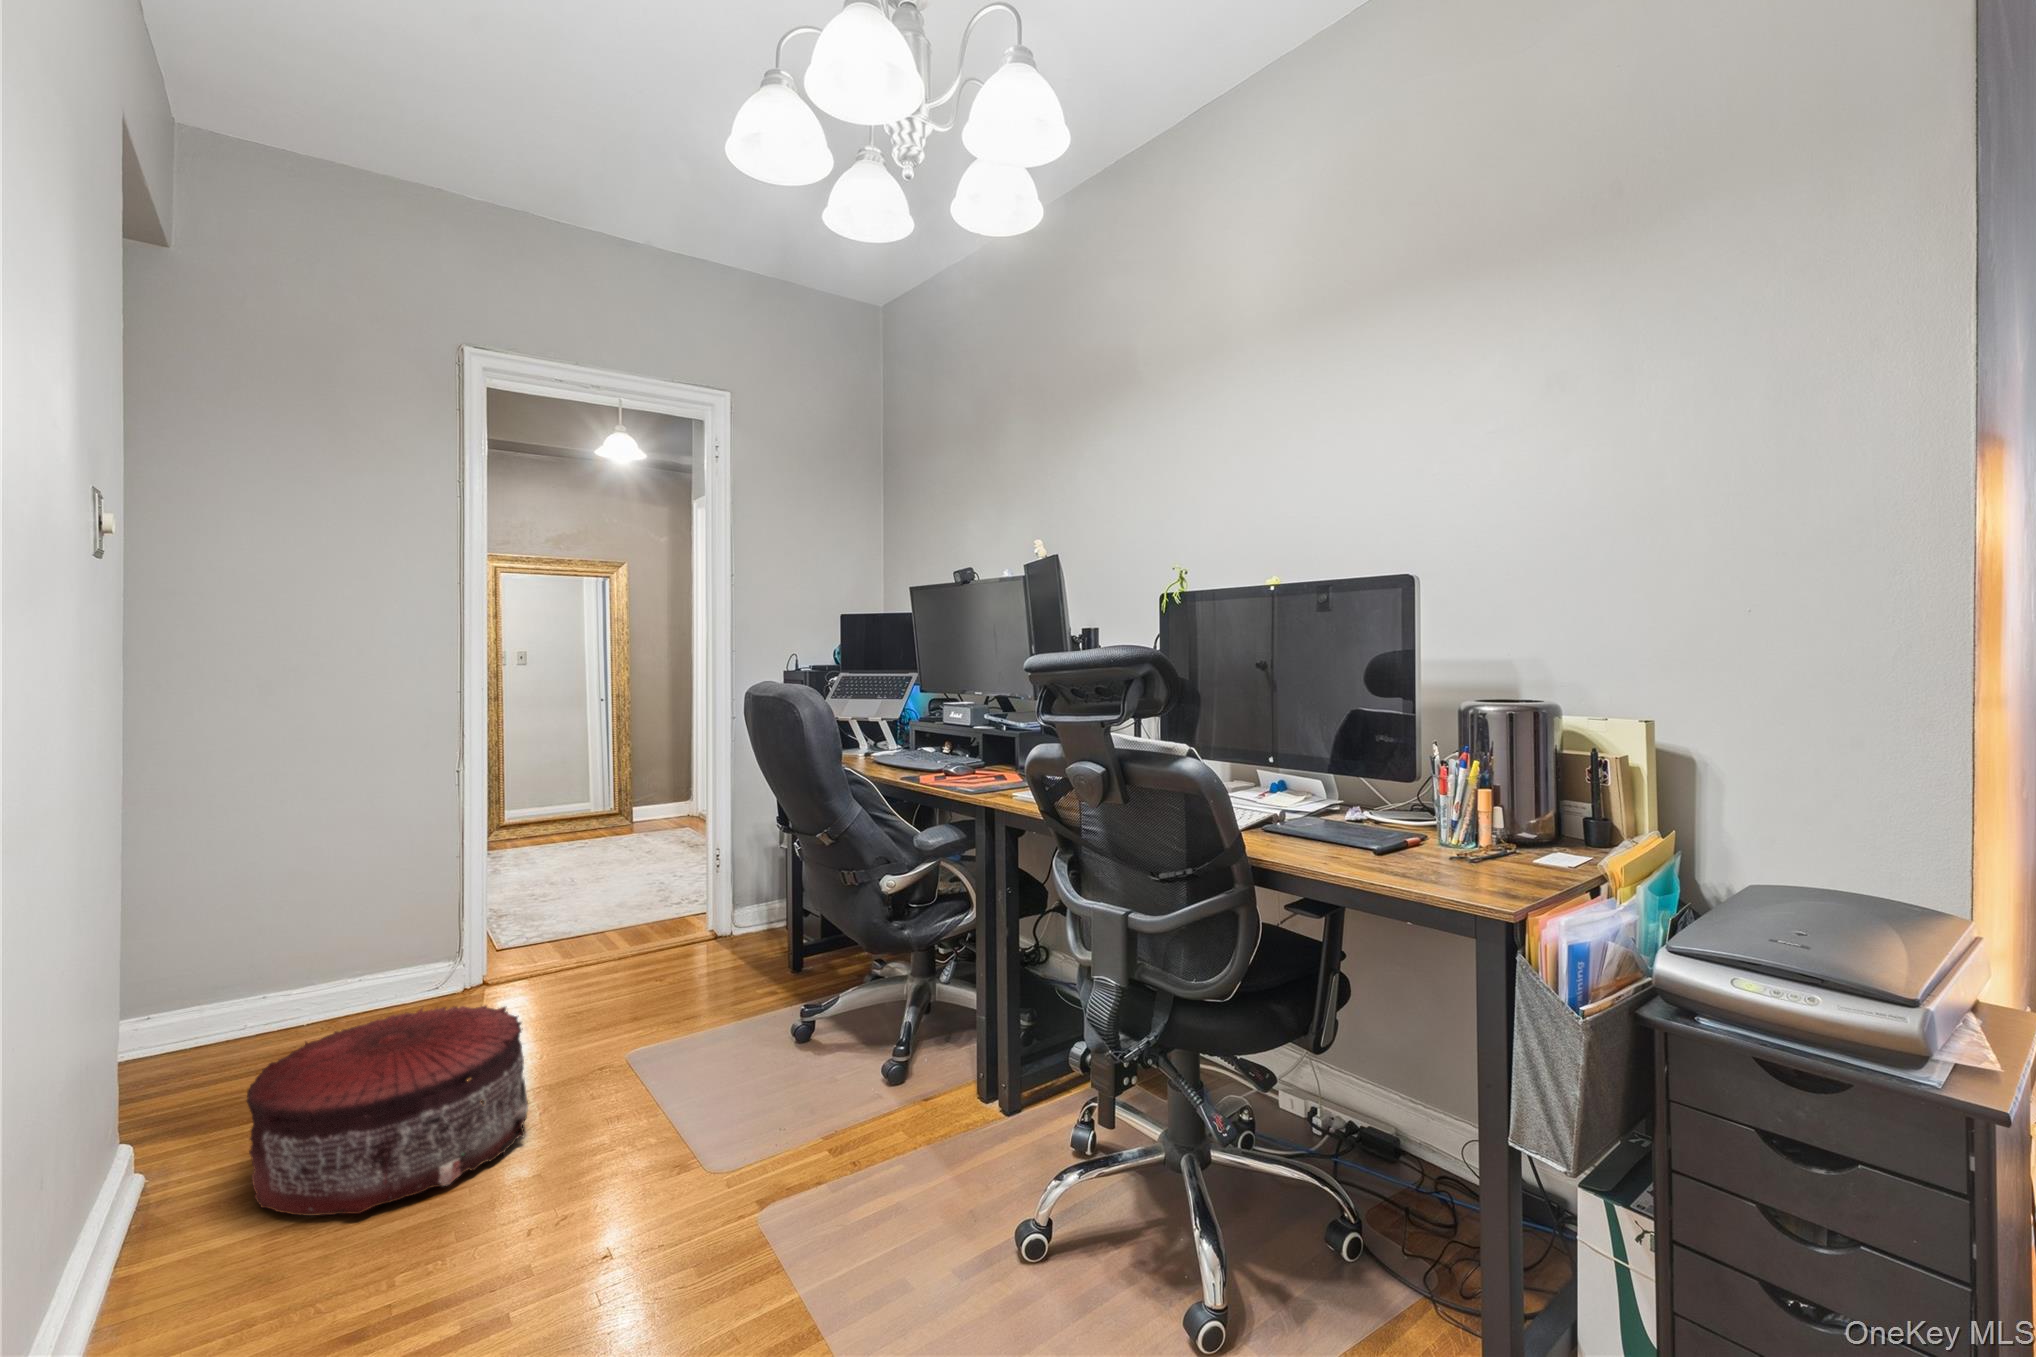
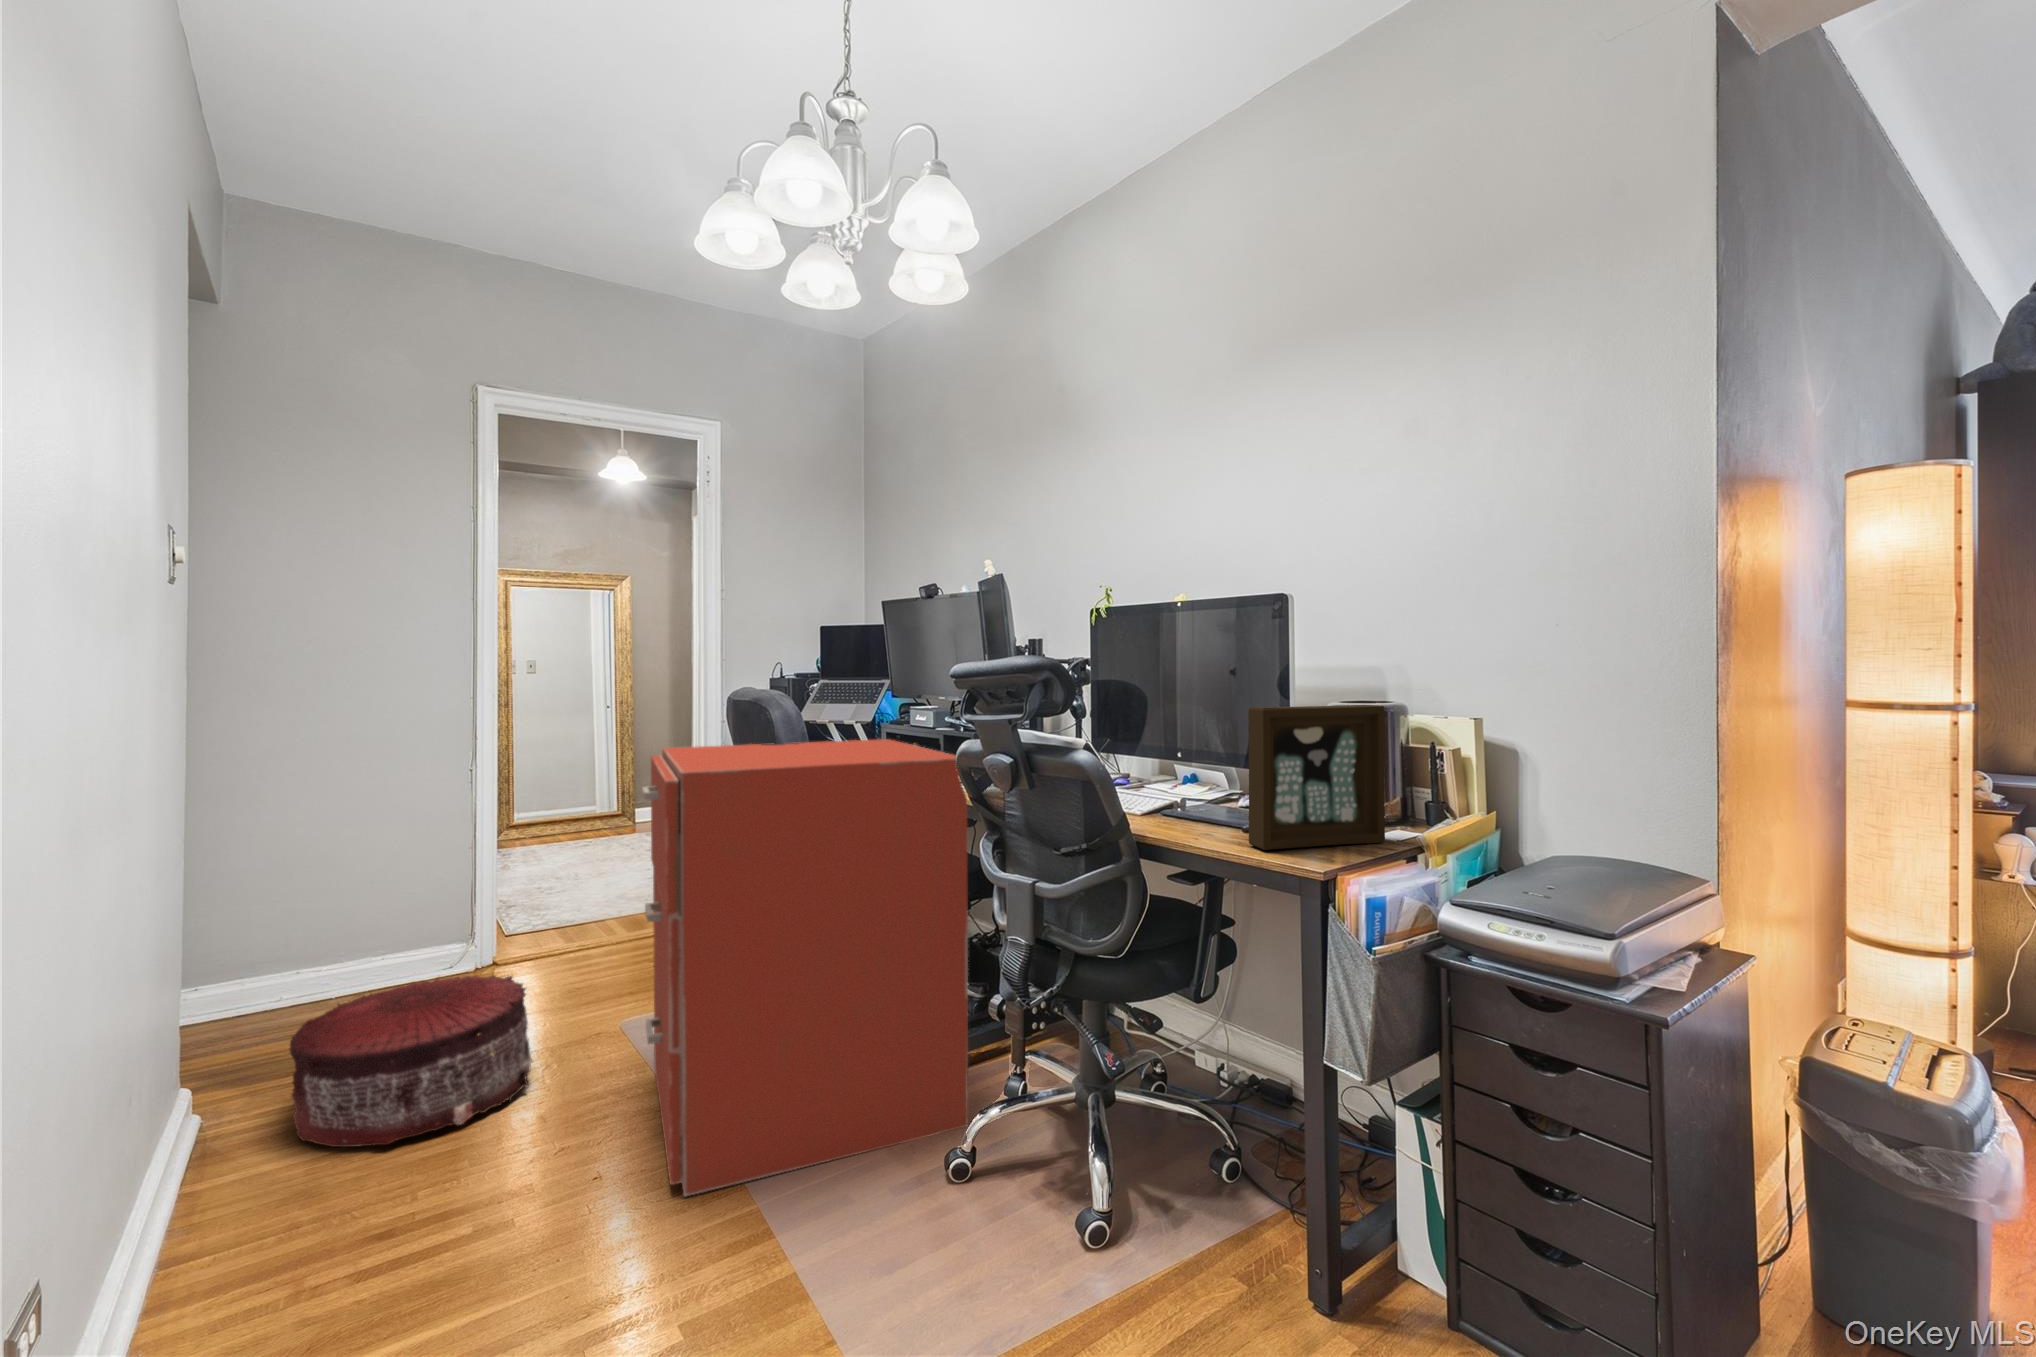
picture frame: none [1395,705,1556,880] -> present [1248,705,1385,850]
filing cabinet: none [657,739,1034,1283] -> present [642,739,968,1196]

